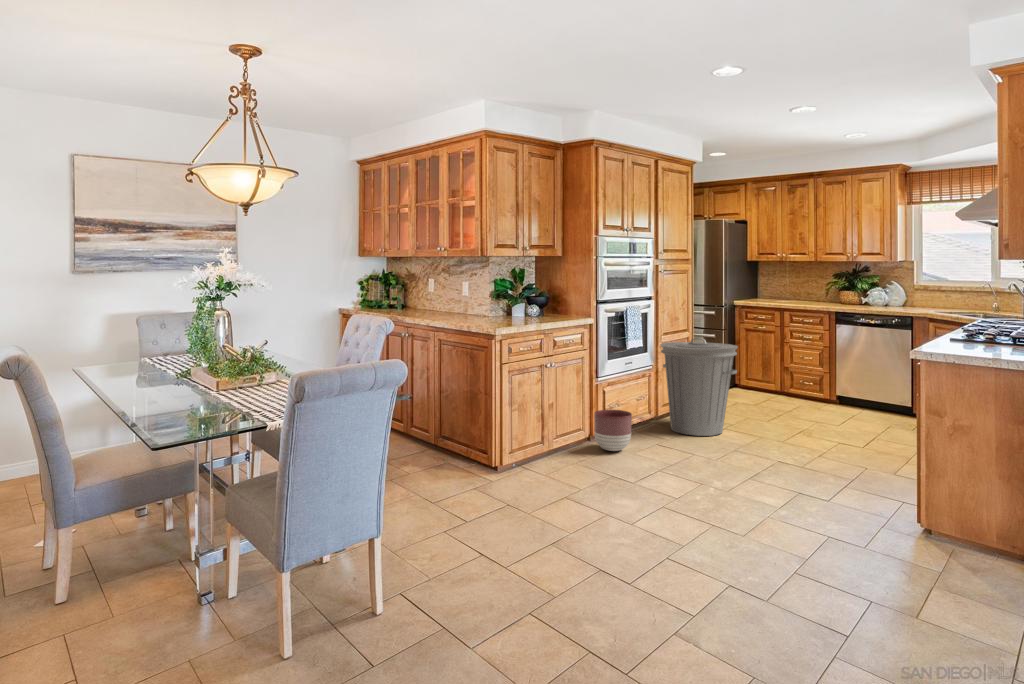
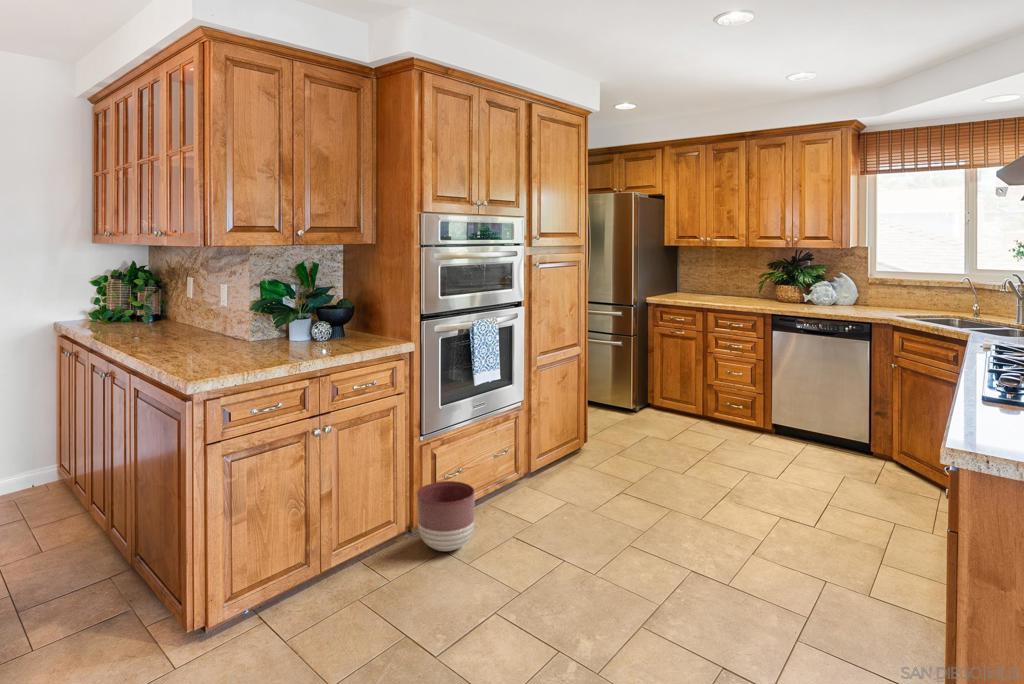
trash can: present [661,338,738,436] -> none [532,363,641,506]

